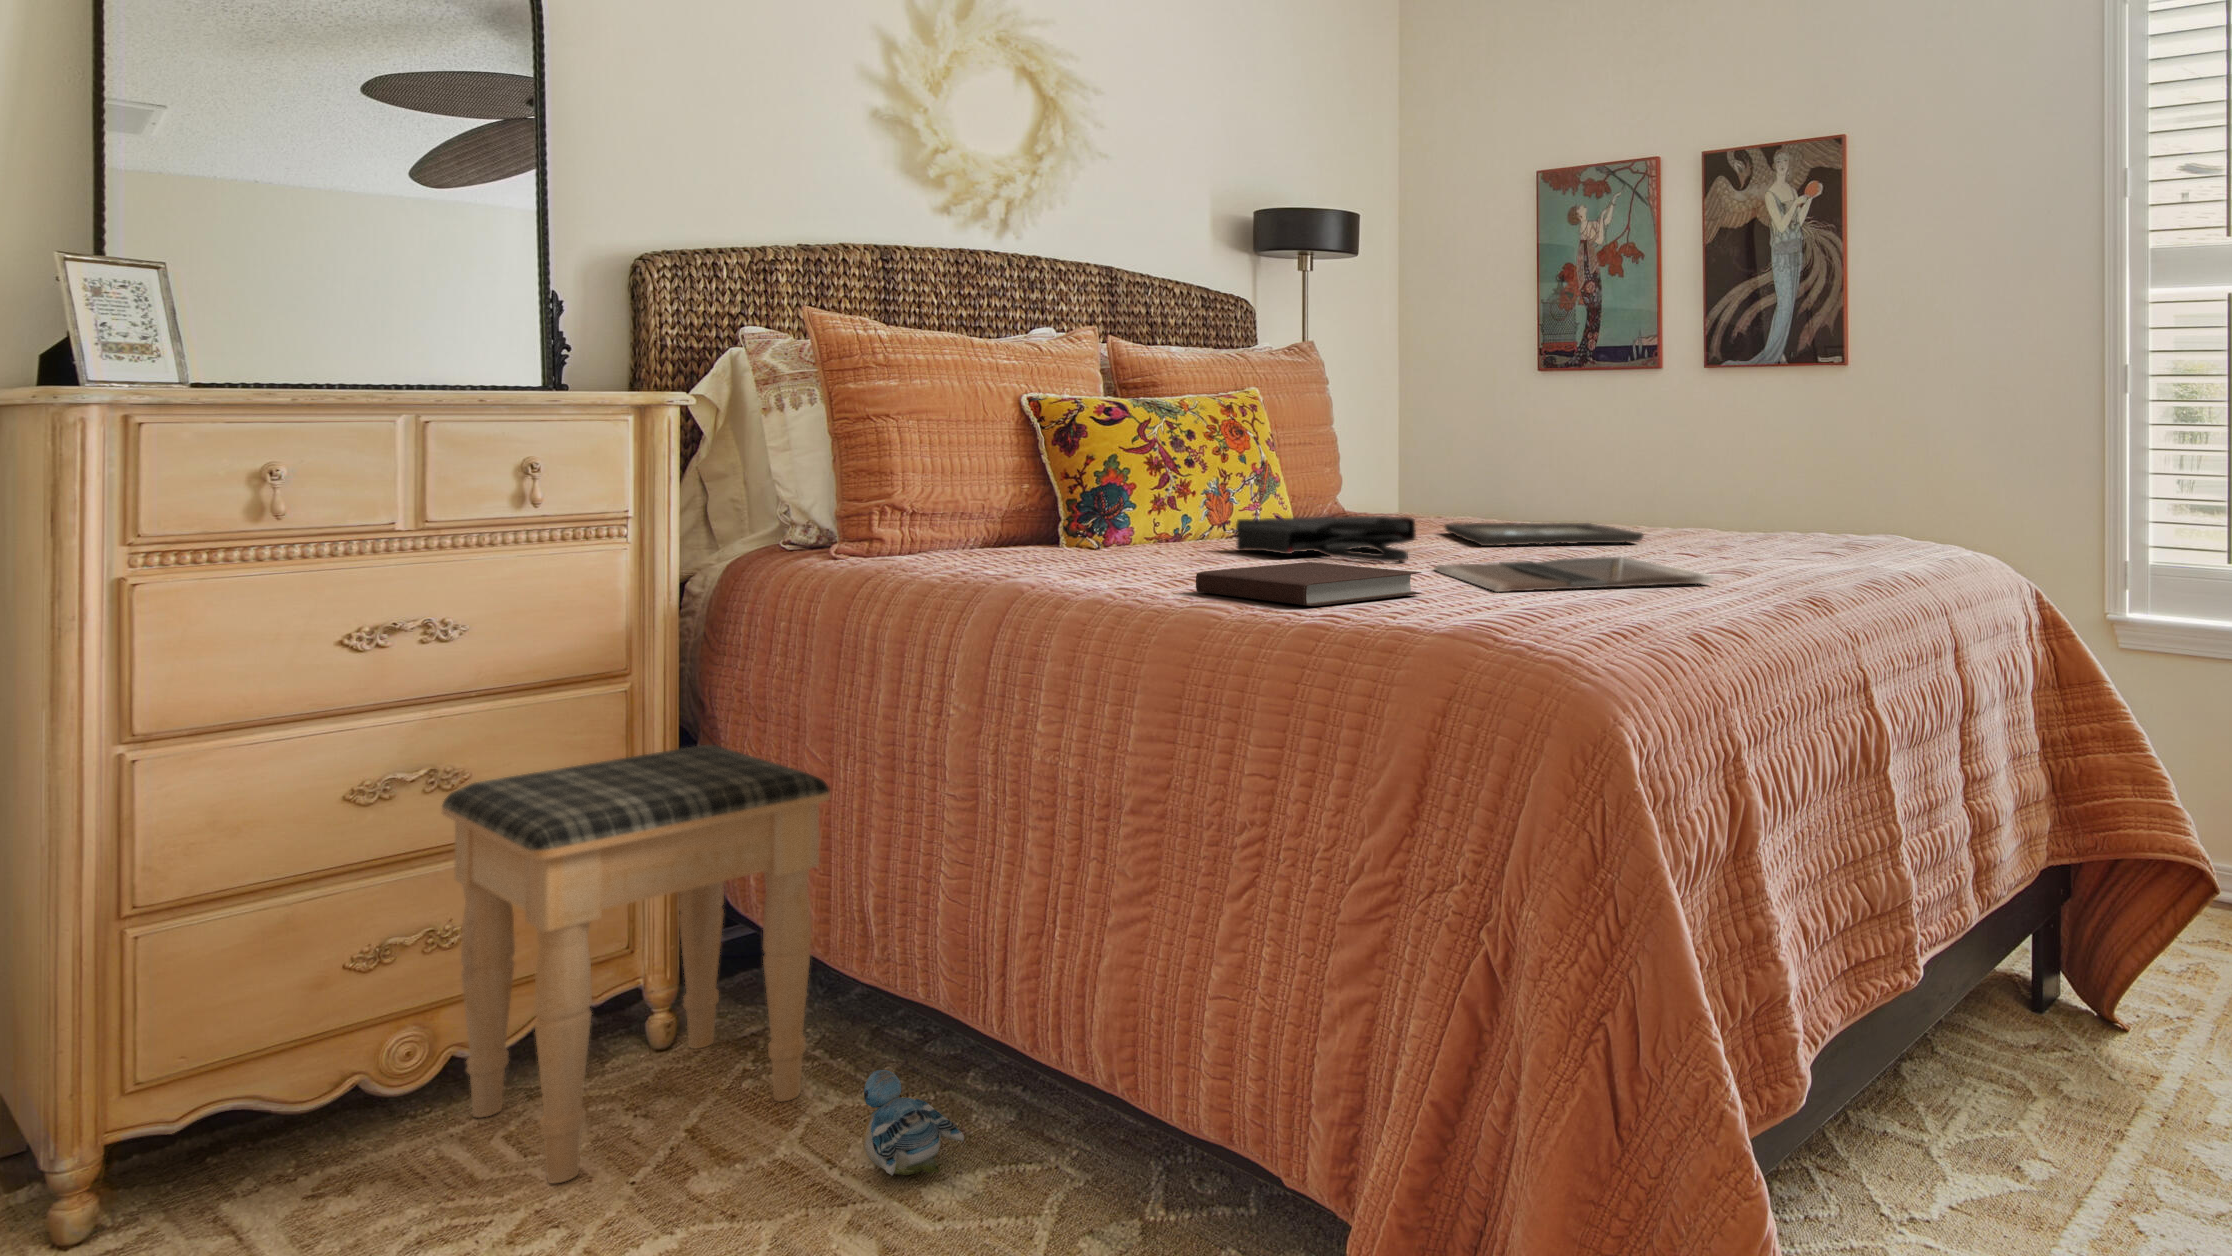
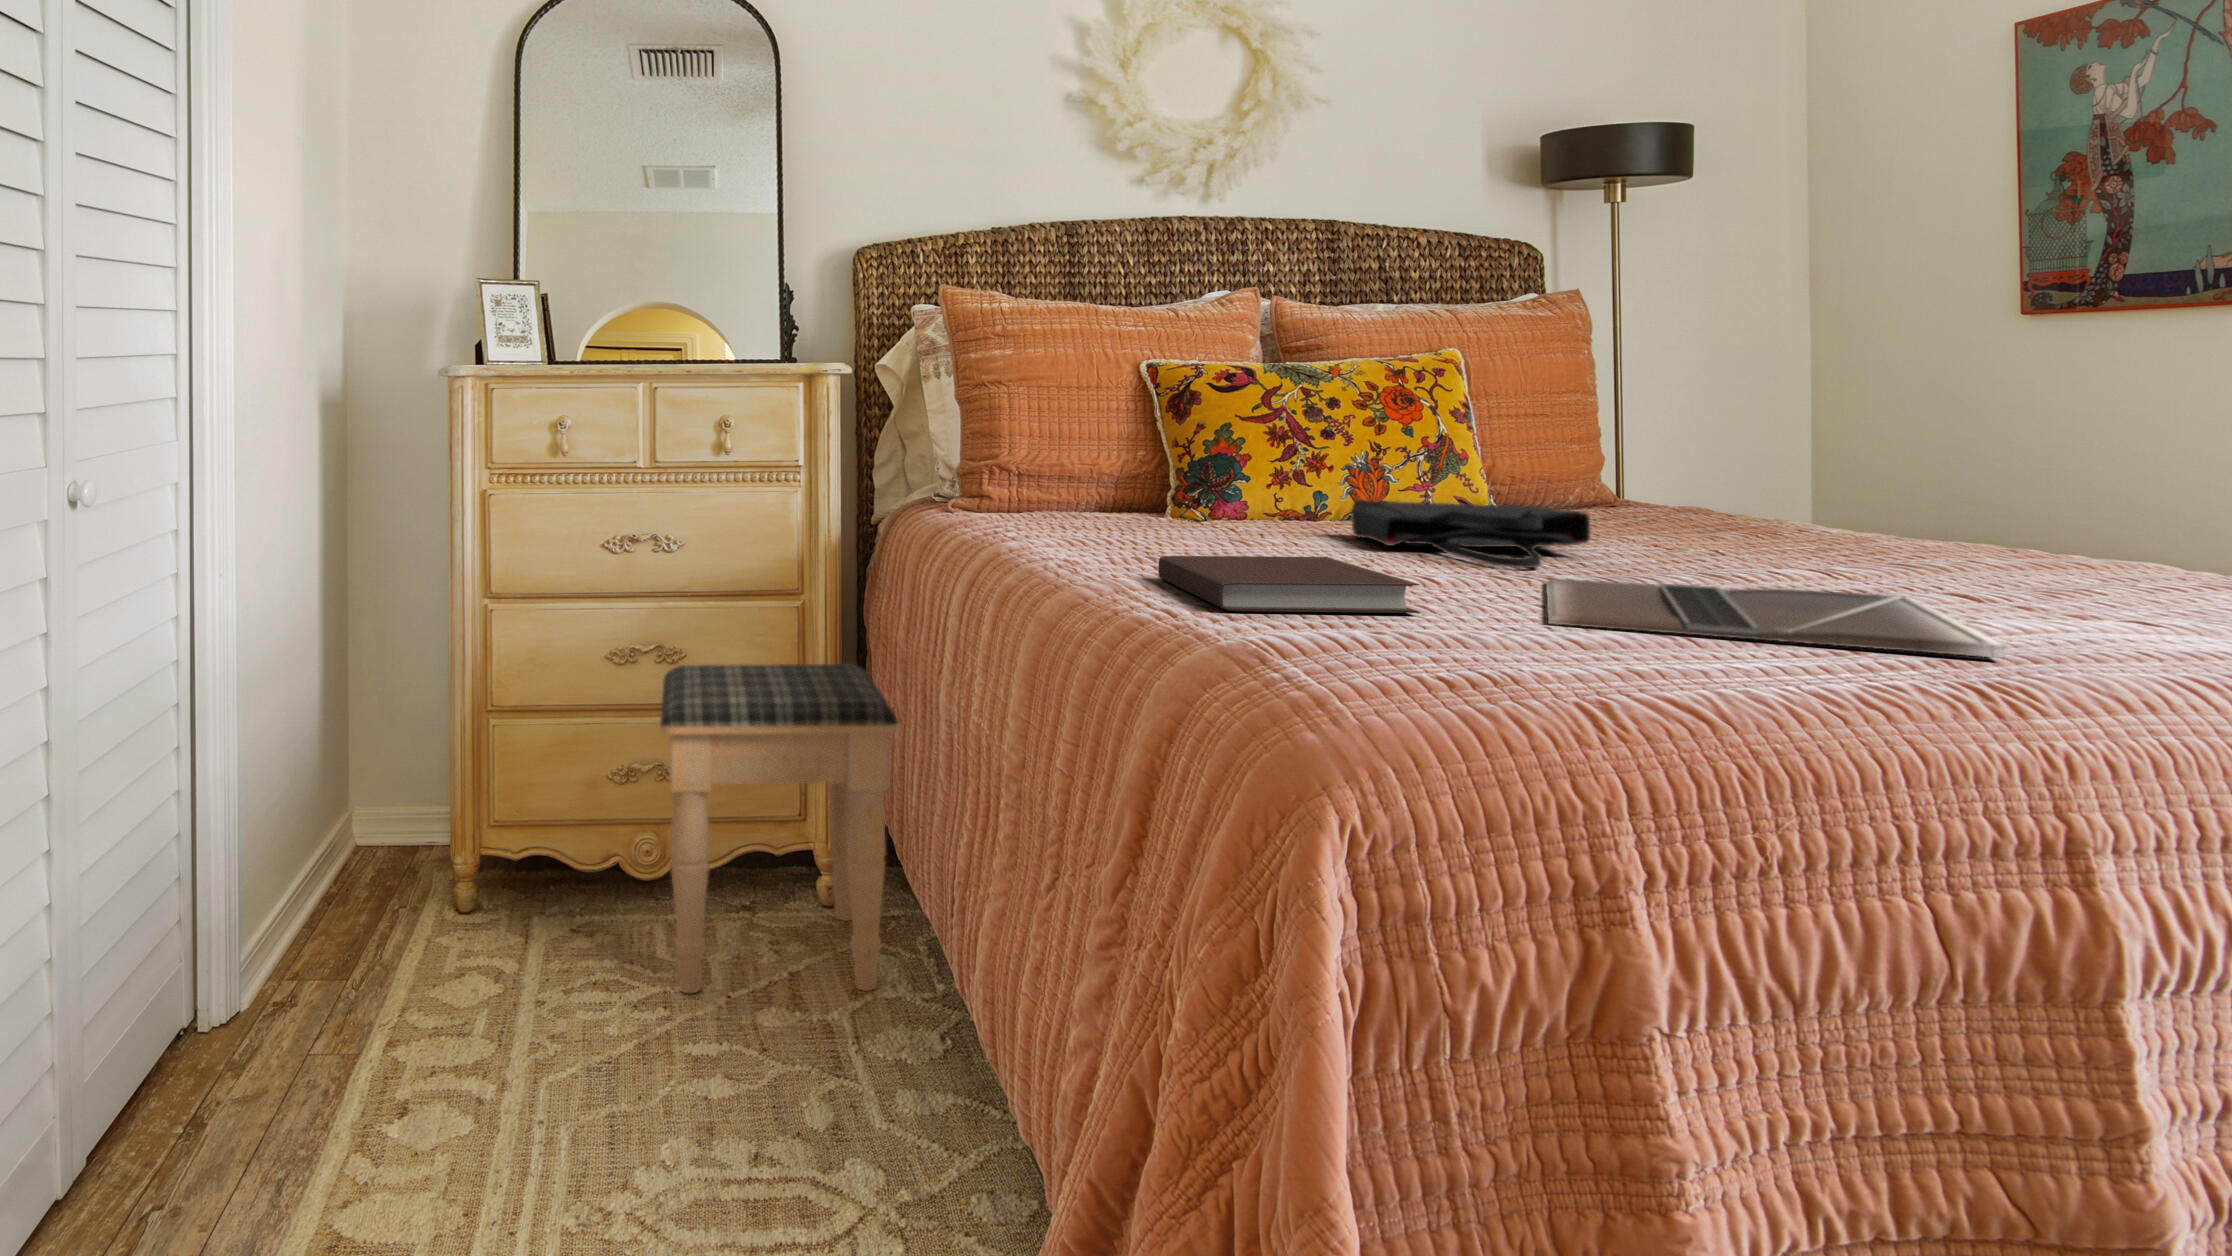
tray: present [1445,523,1643,546] -> none [1714,525,2051,576]
plush toy: present [862,1070,964,1176] -> none [863,991,942,1109]

